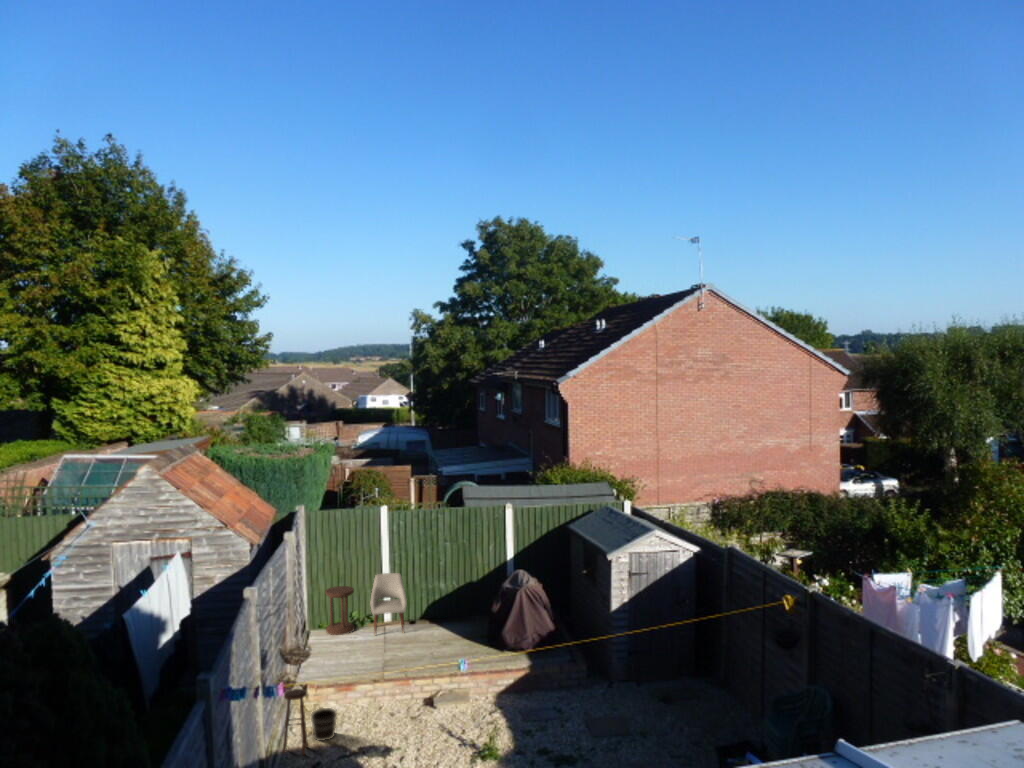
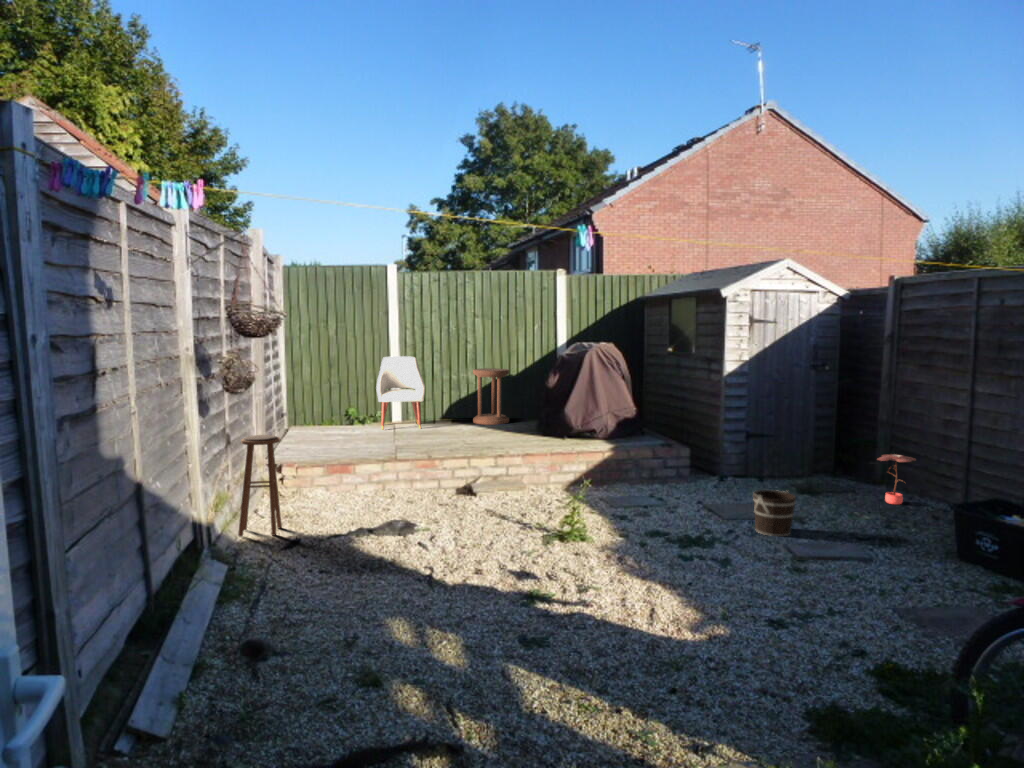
side table: present [325,586,355,635] -> present [473,368,509,425]
potted plant: none [707,676,733,713] -> present [878,454,916,504]
bucket: present [311,708,337,741] -> present [753,490,796,536]

